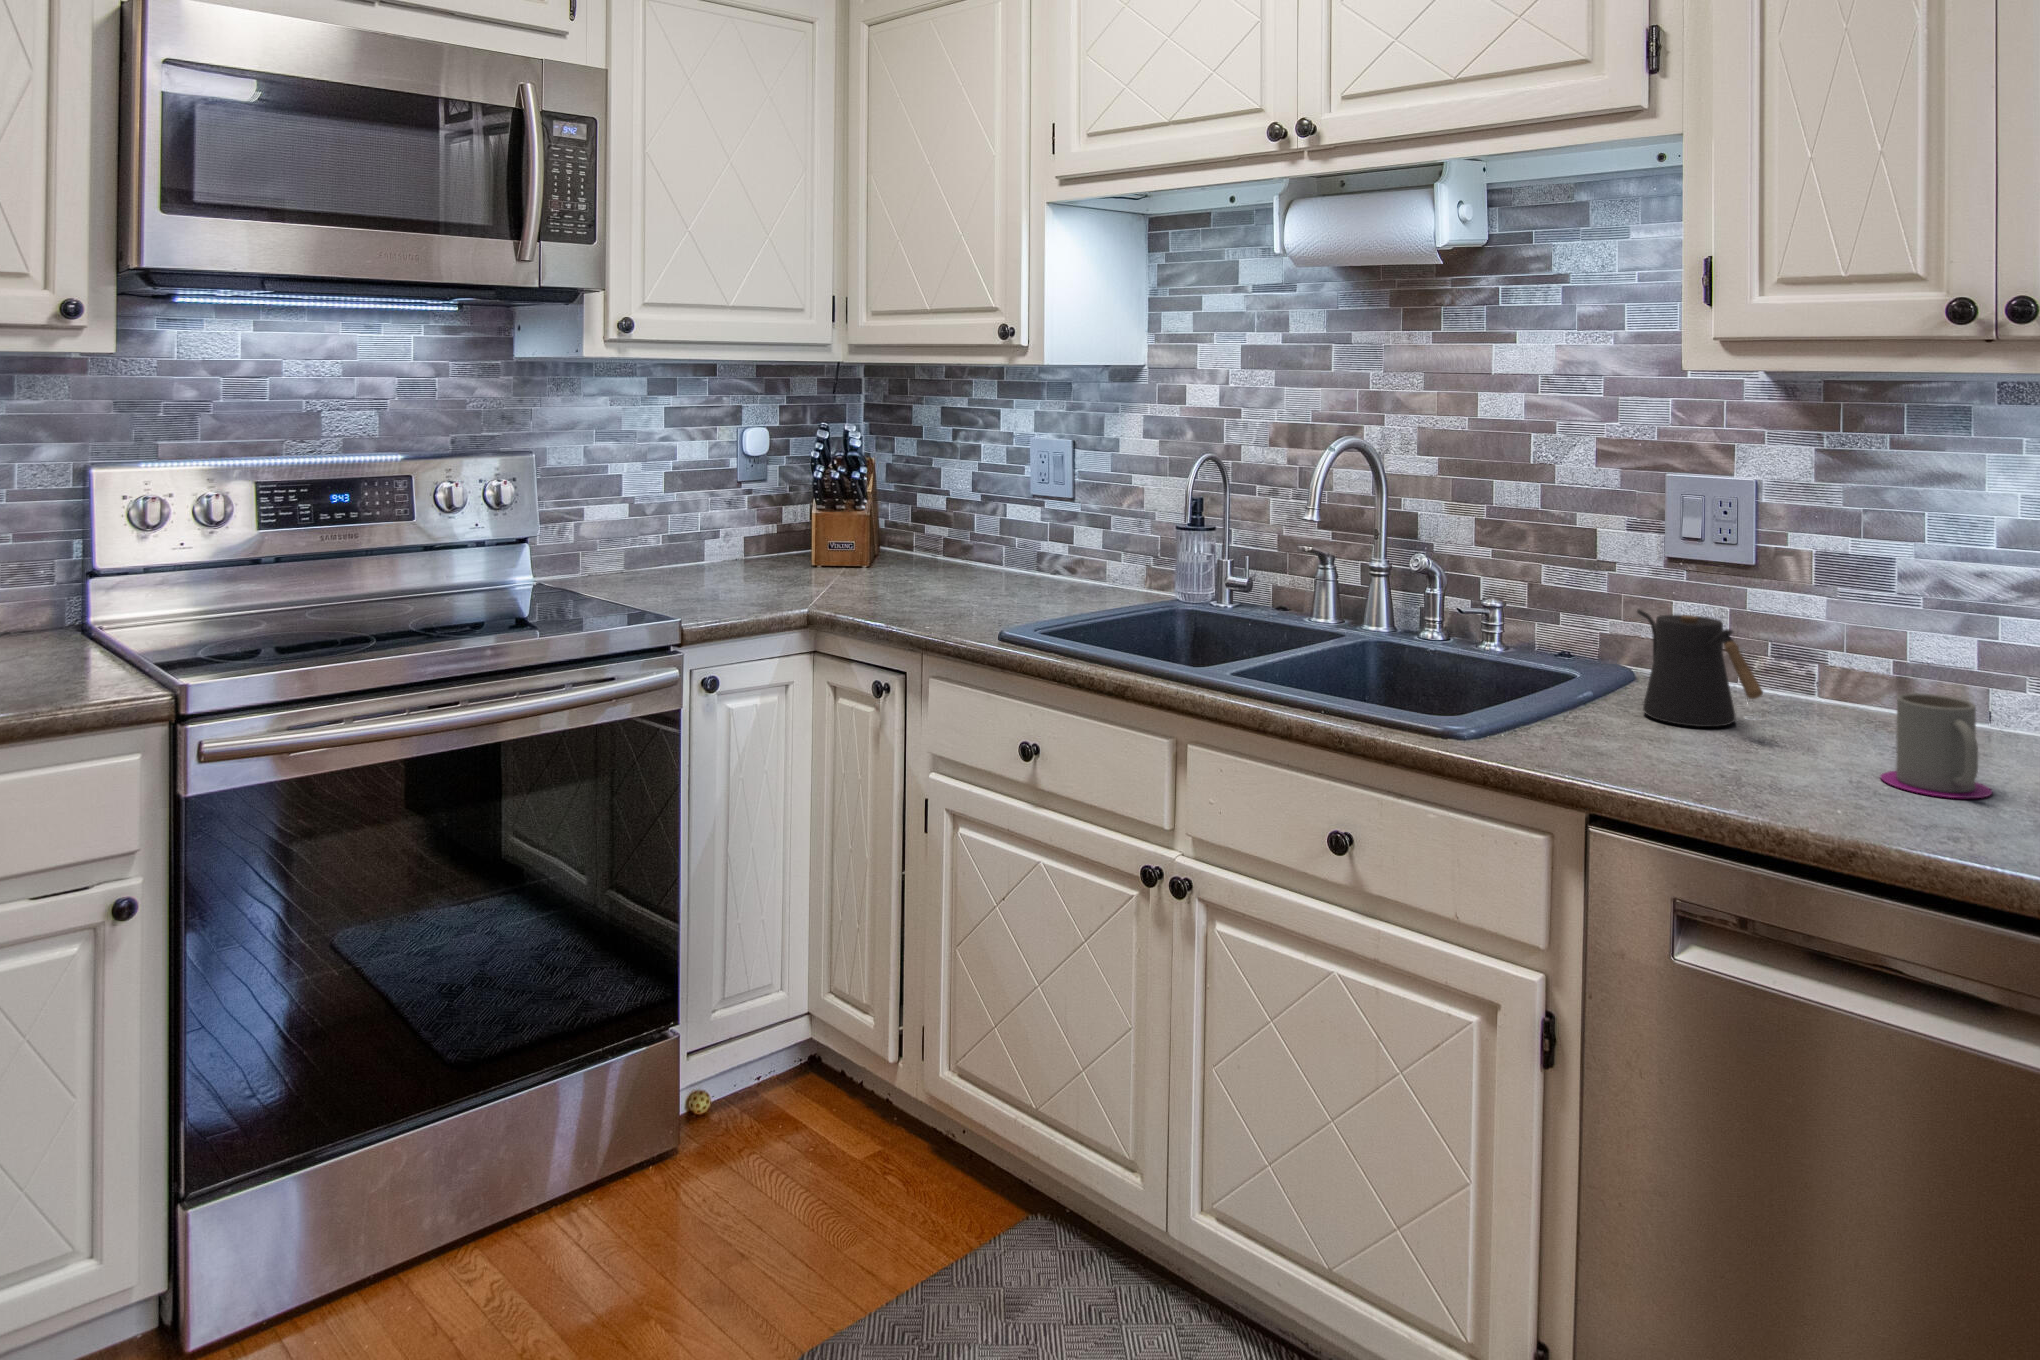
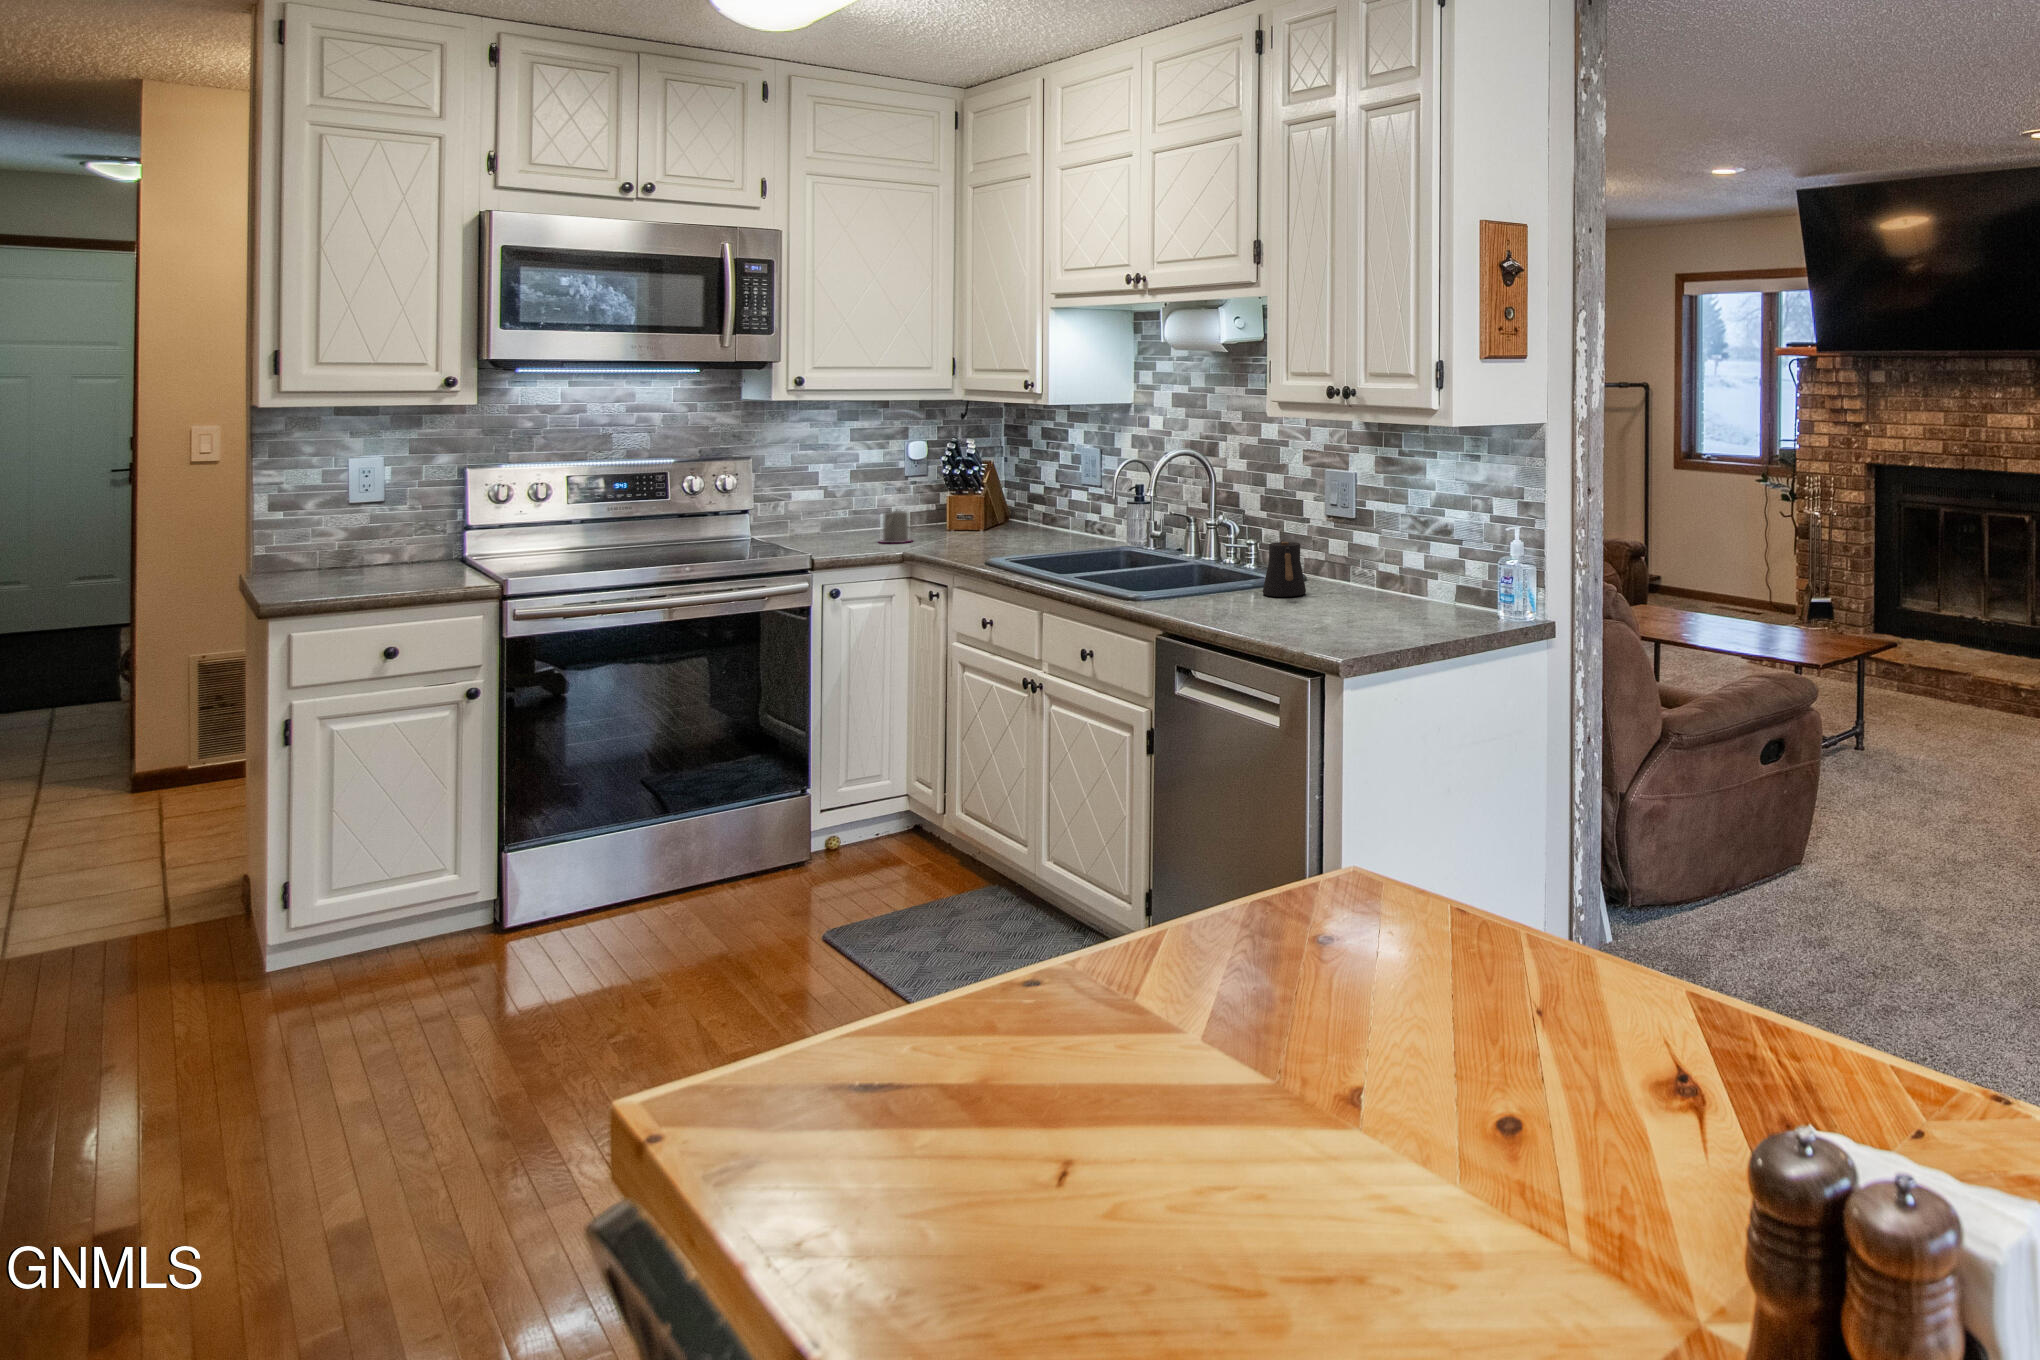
mug: present [1880,693,1992,798] -> present [882,511,910,543]

